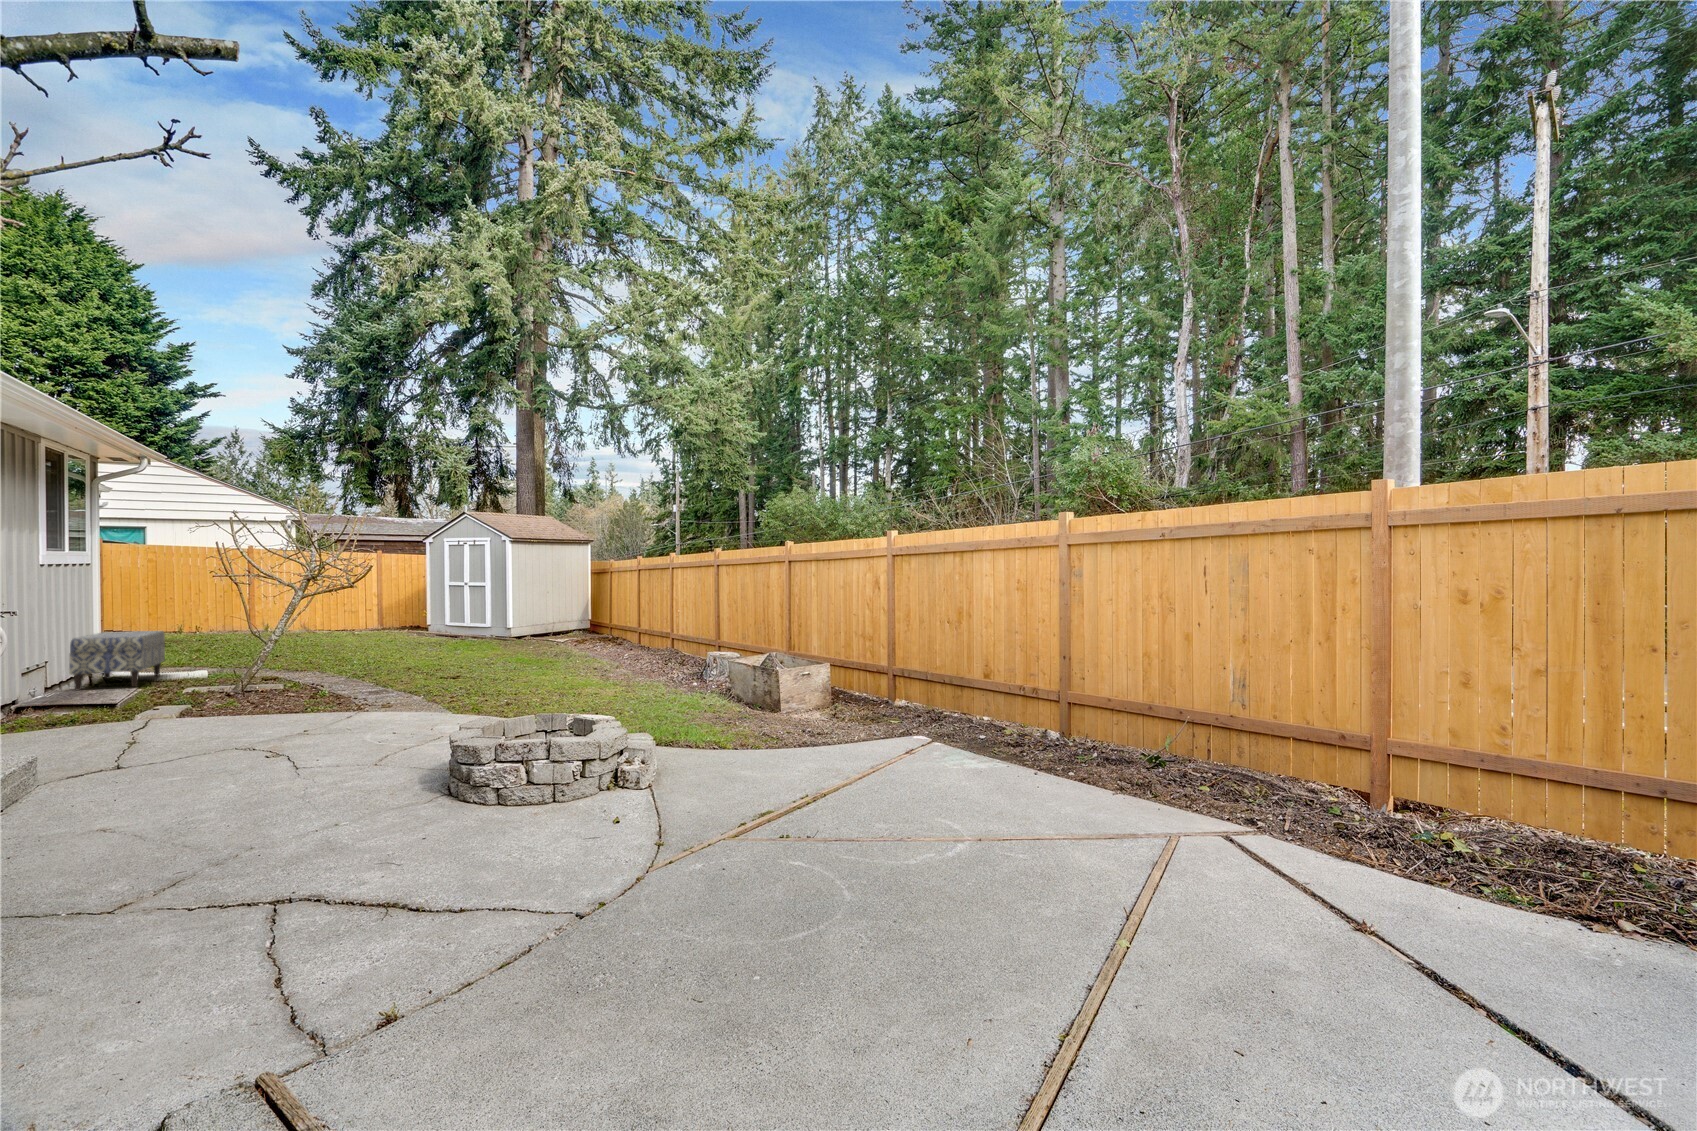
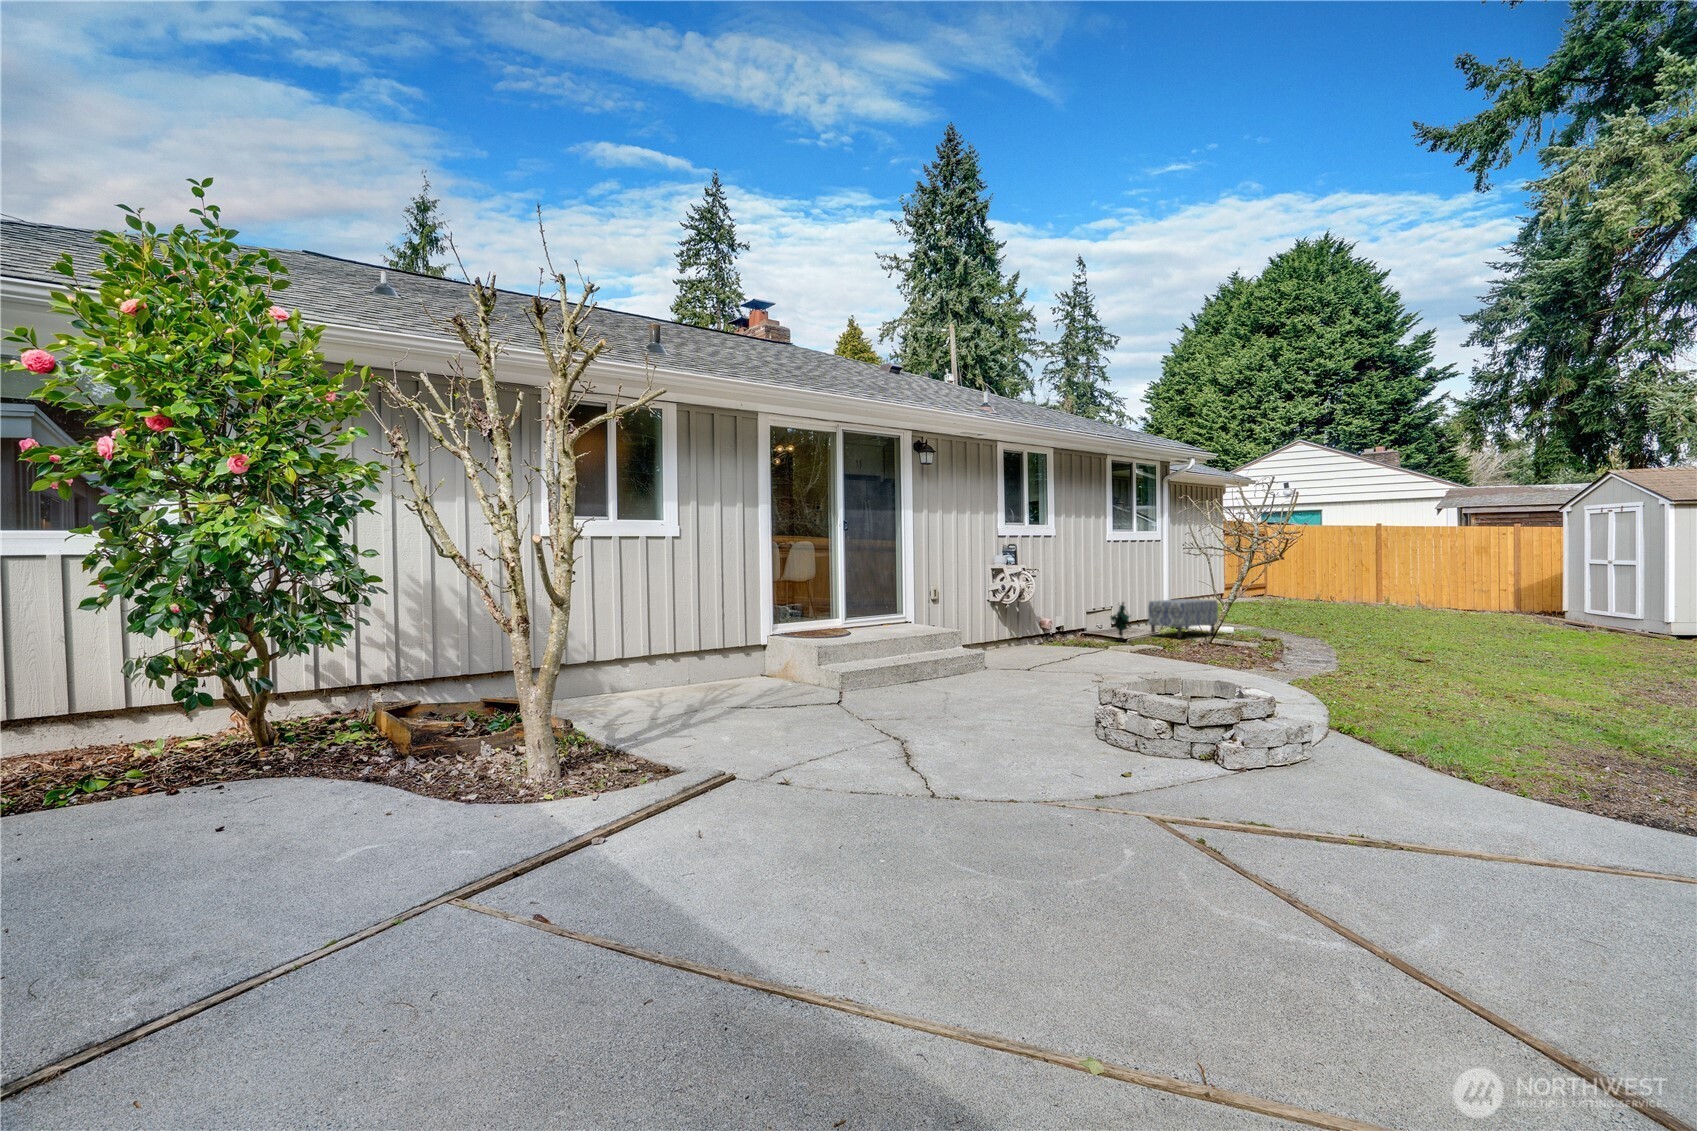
decorative plant: none [30,642,74,705] -> present [1110,602,1130,641]

